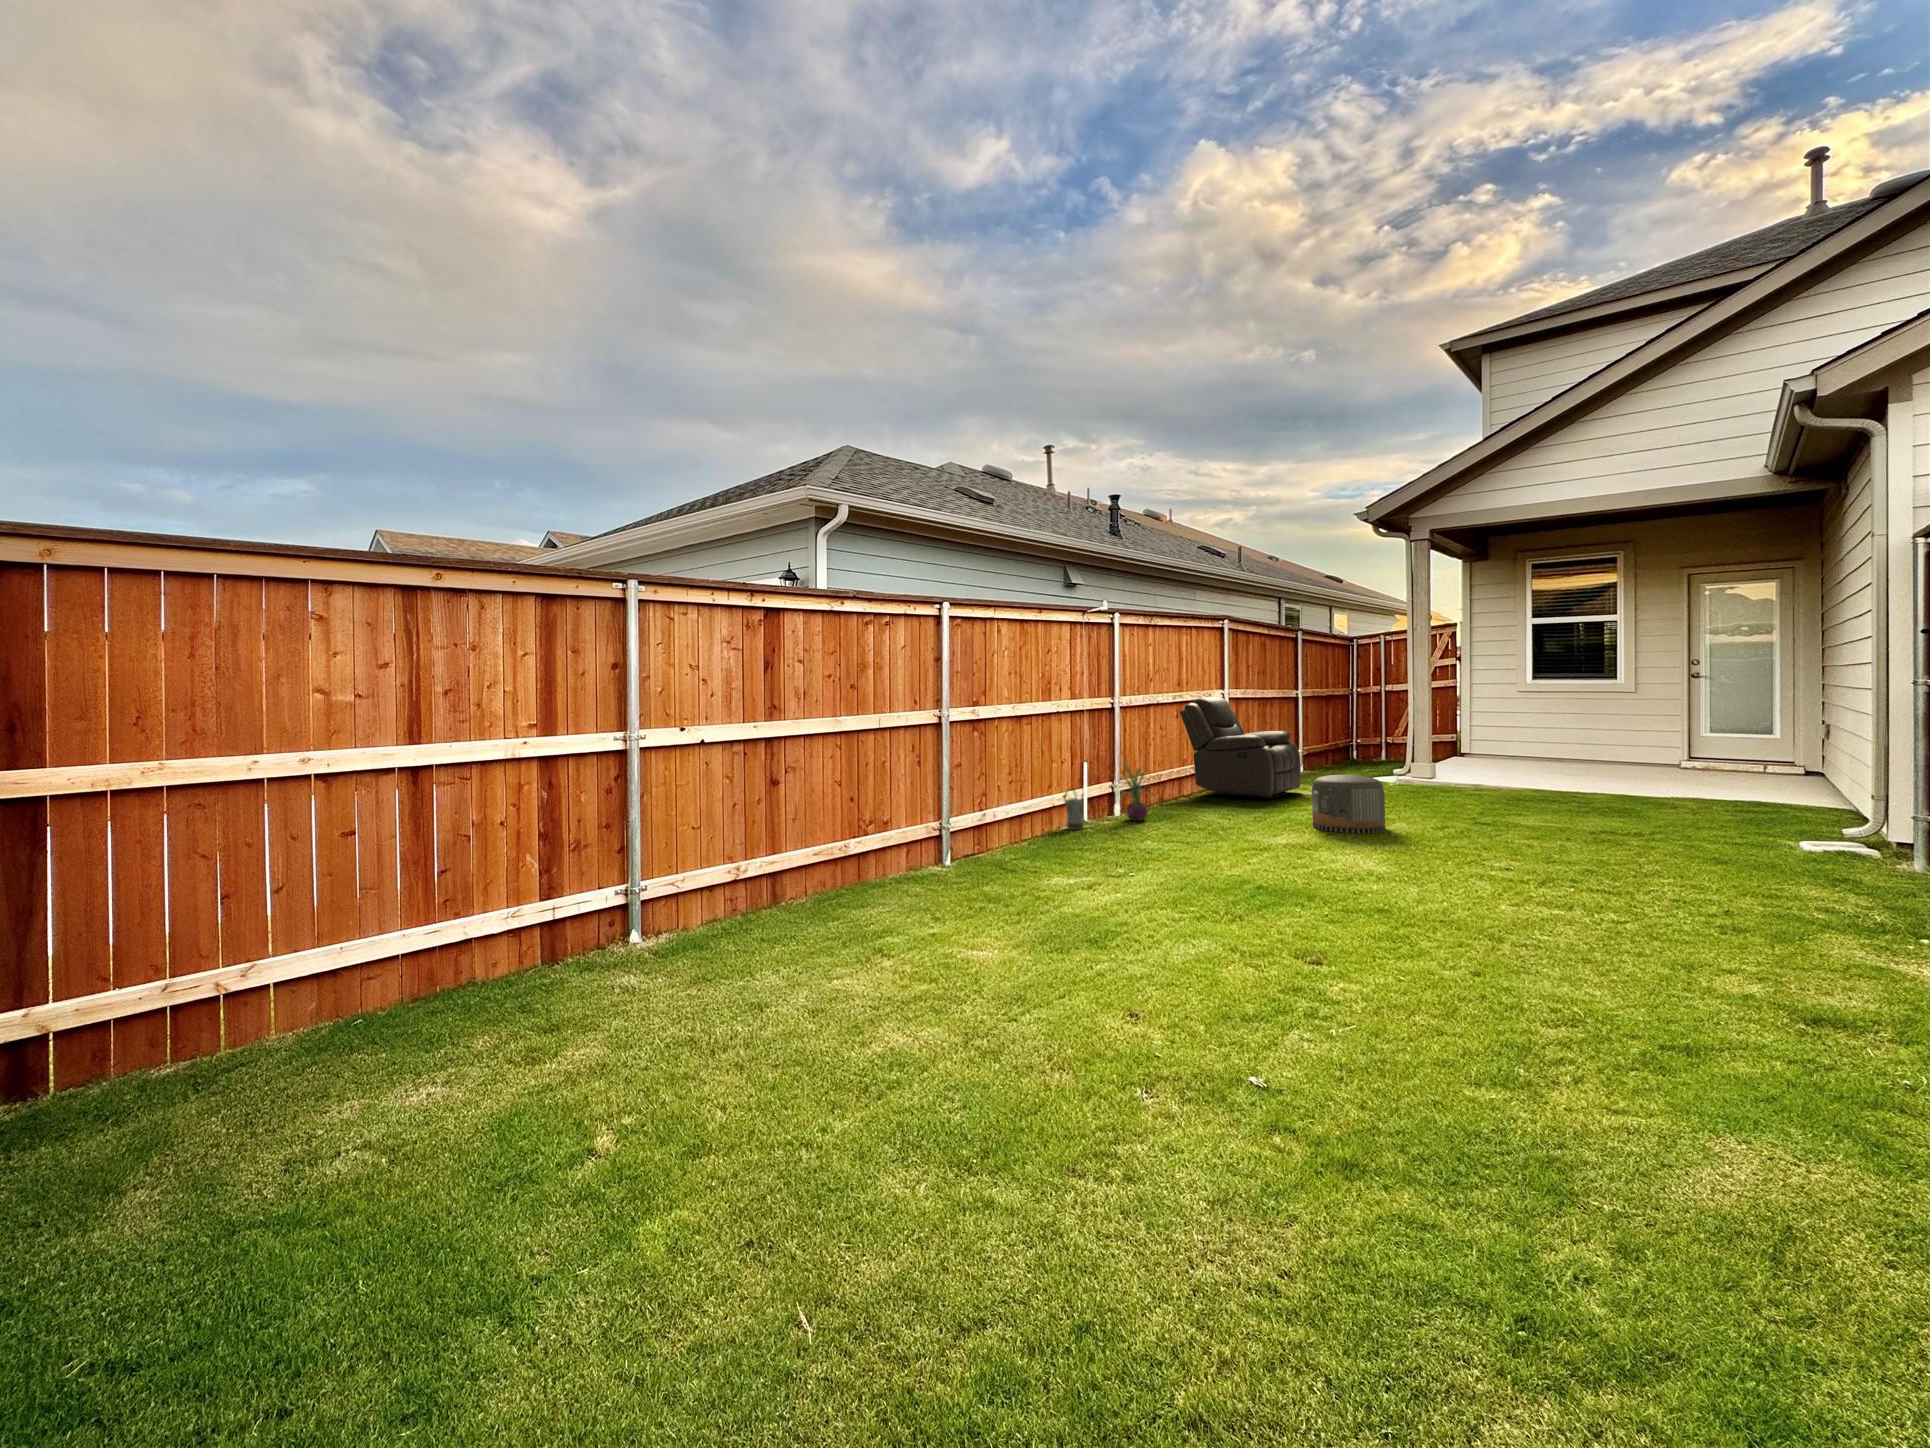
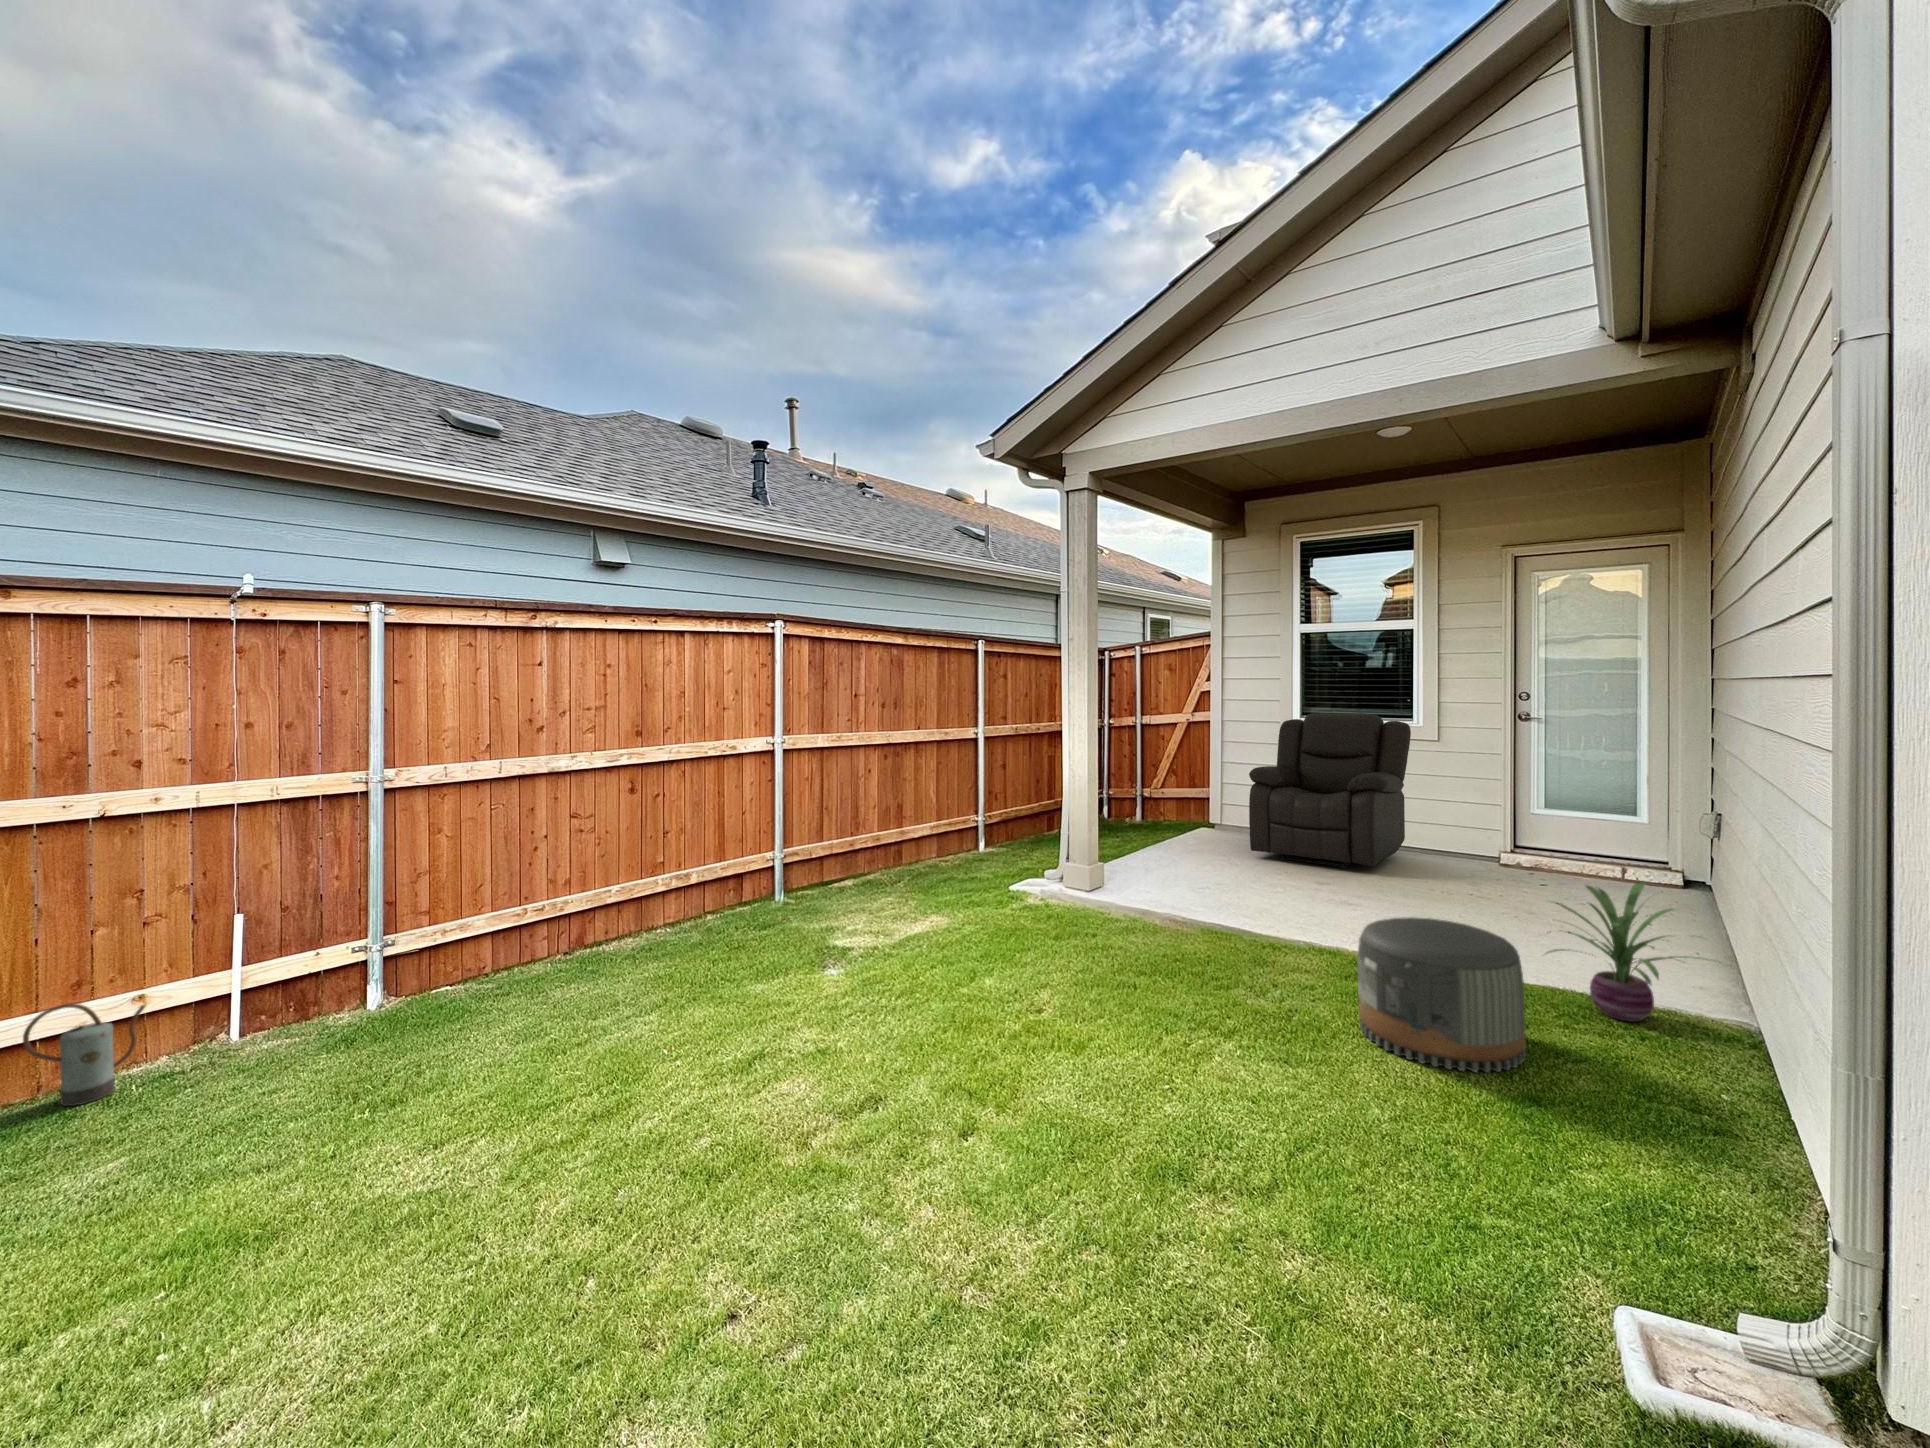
chair: present [1180,697,1301,799] -> present [1249,713,1411,869]
decorative plant: present [1122,763,1152,821] -> present [1546,881,1712,1022]
pouf: present [1312,775,1385,833] -> present [1357,917,1526,1072]

